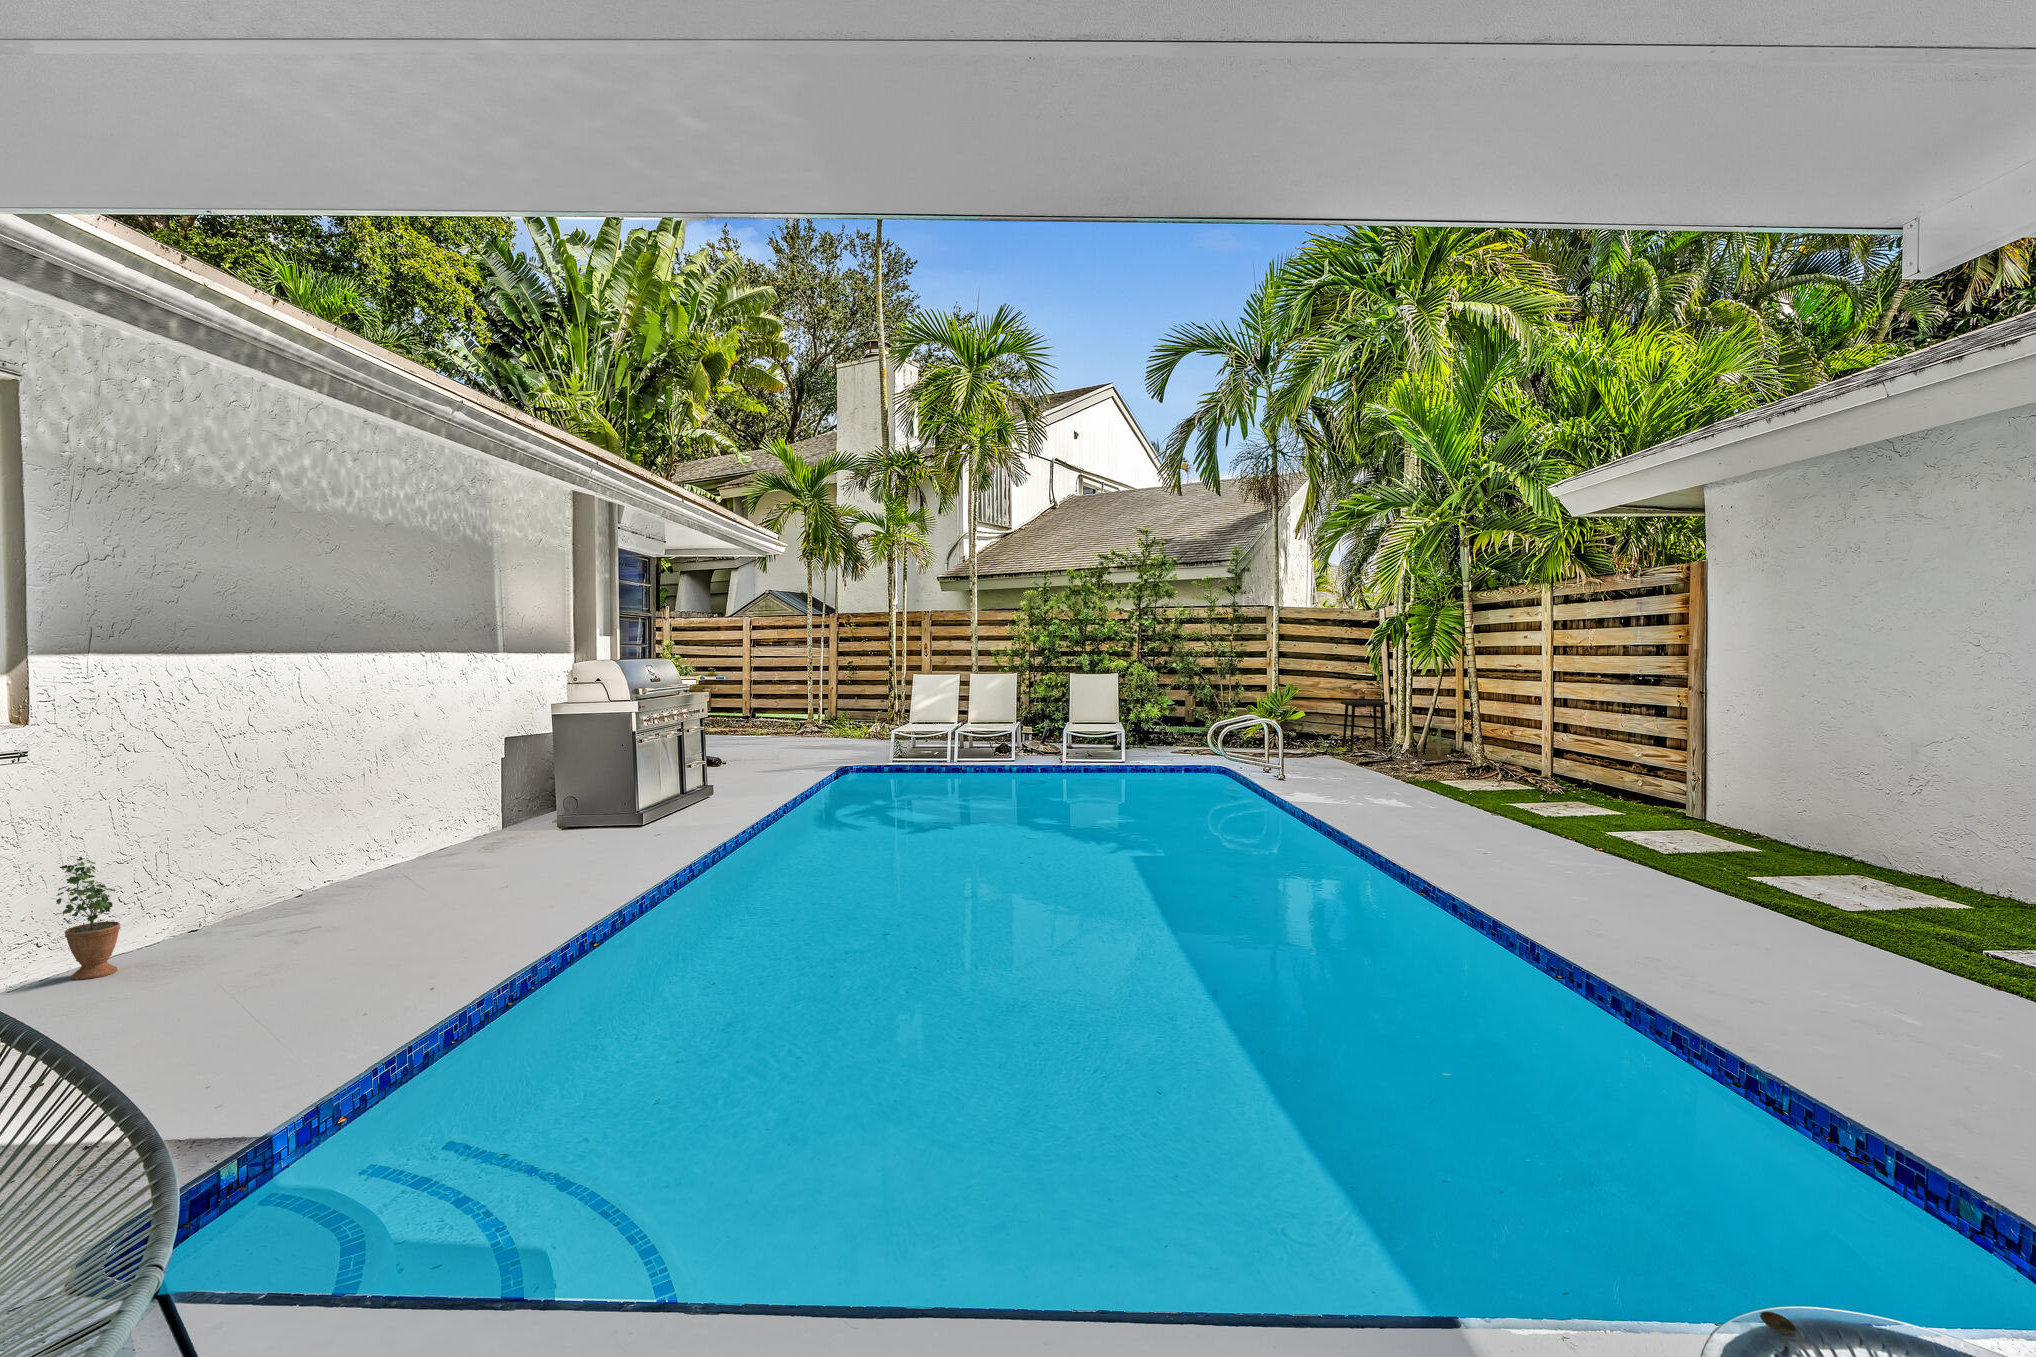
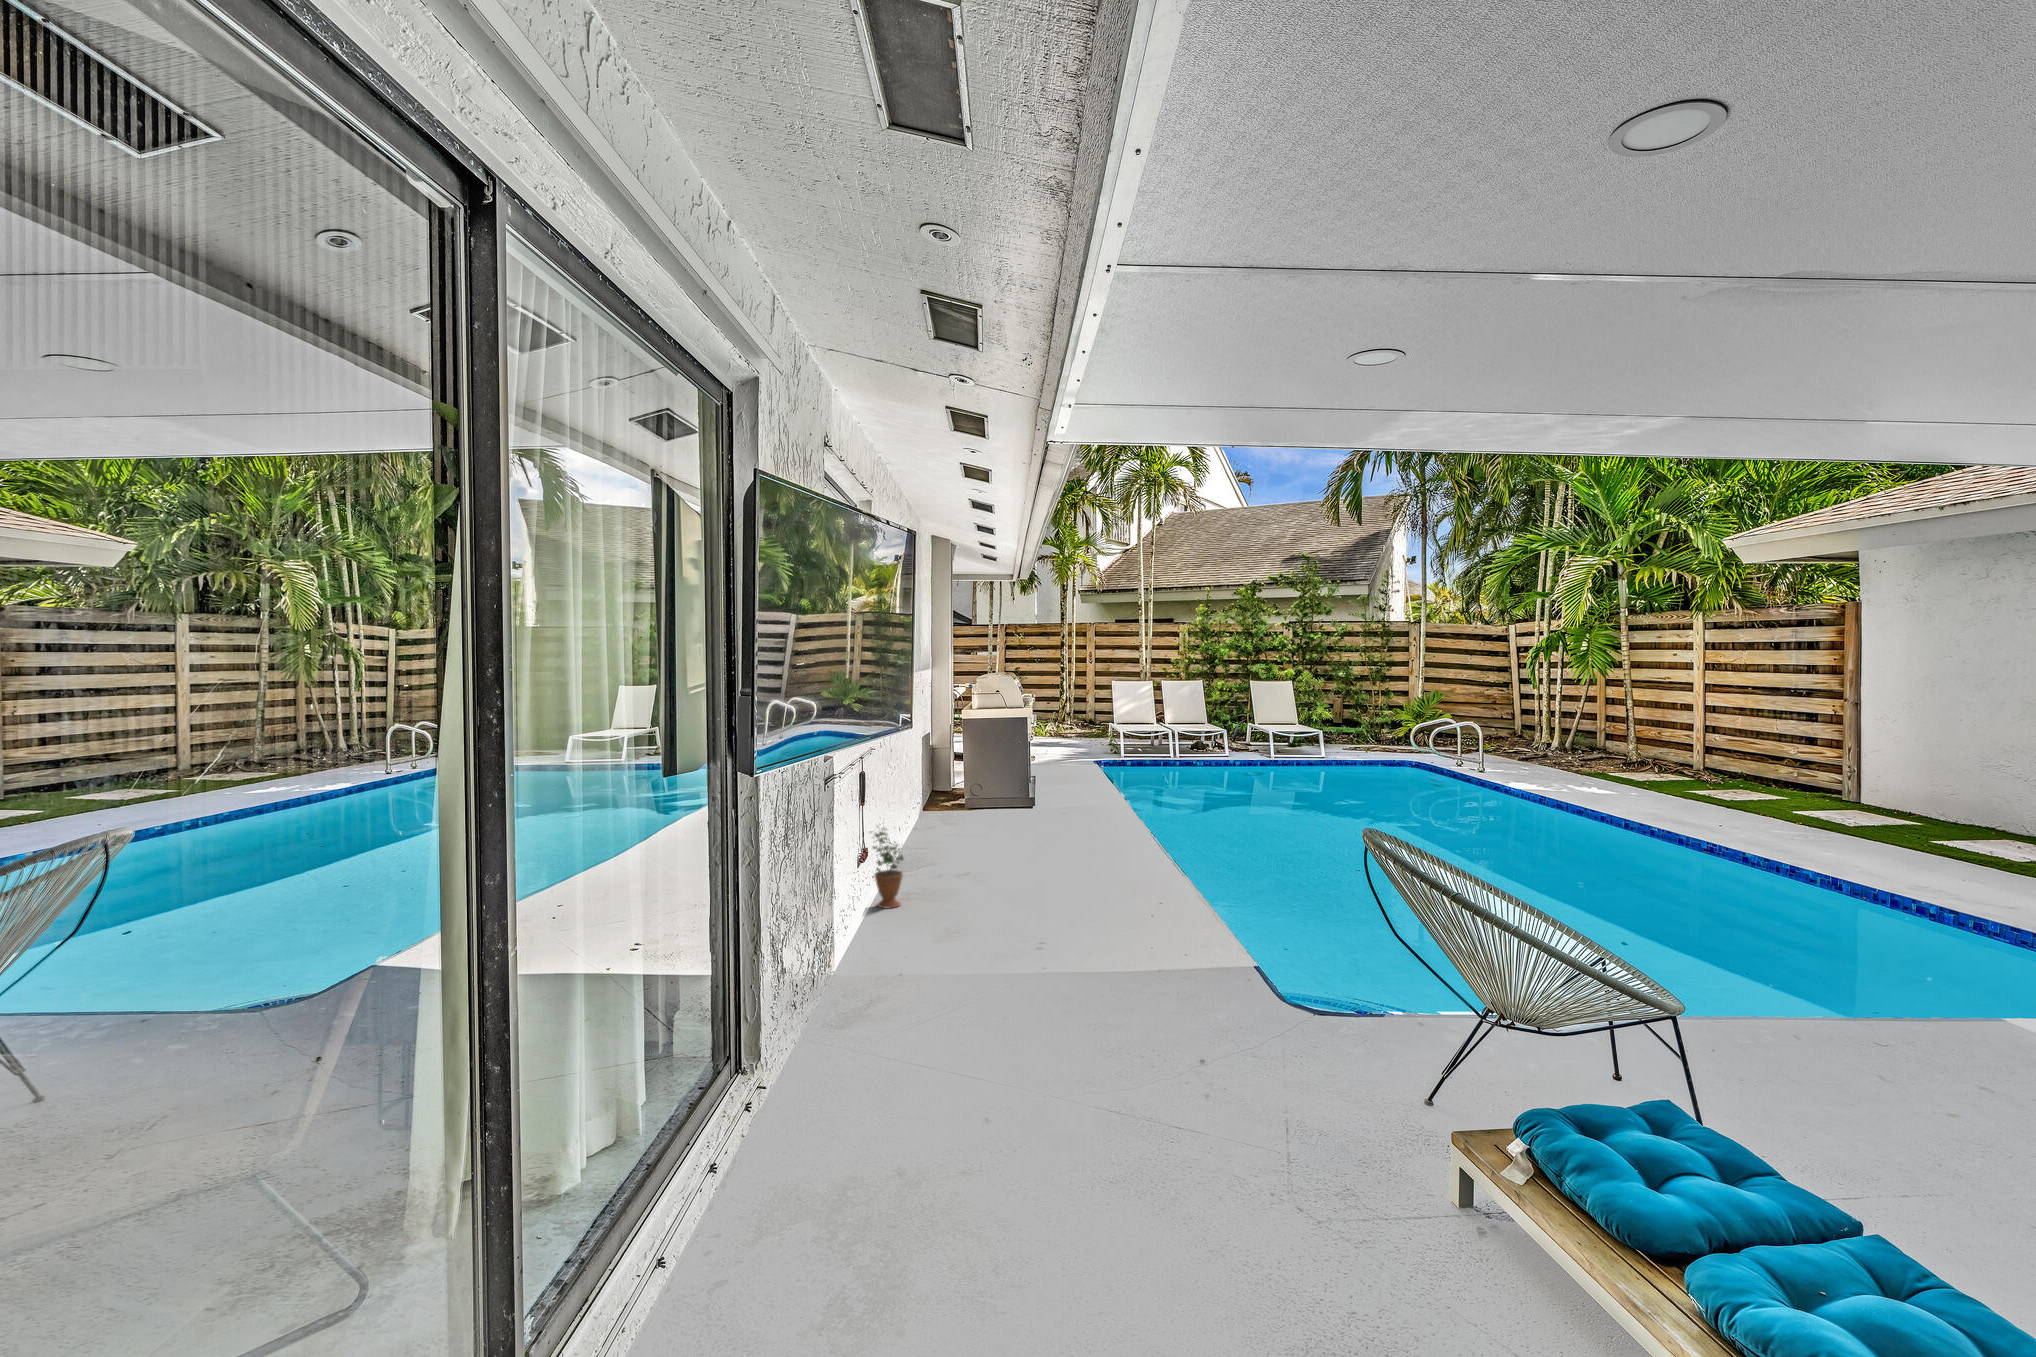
side table: present [1341,701,1388,751] -> none [1485,705,1528,748]
woven basket: present [1417,724,1451,760] -> none [1561,725,1592,755]

